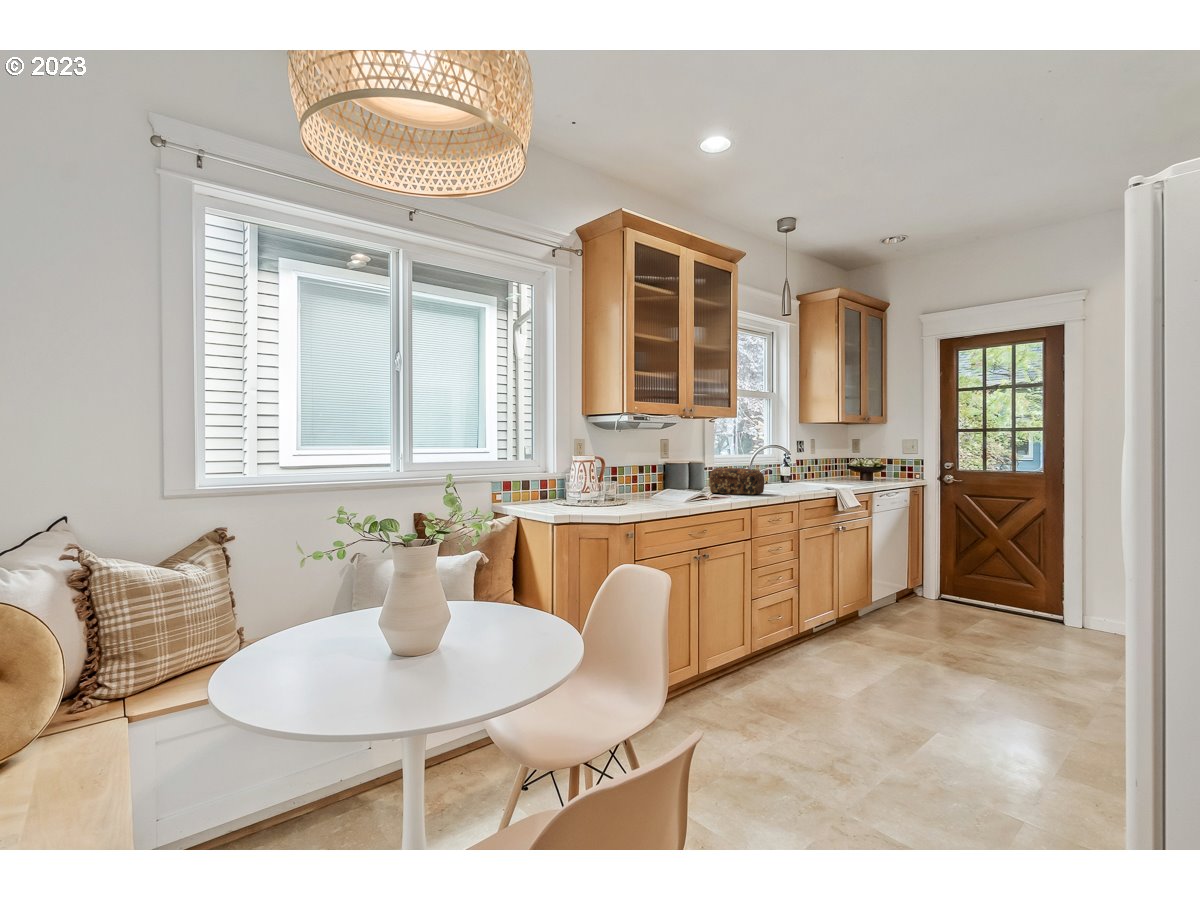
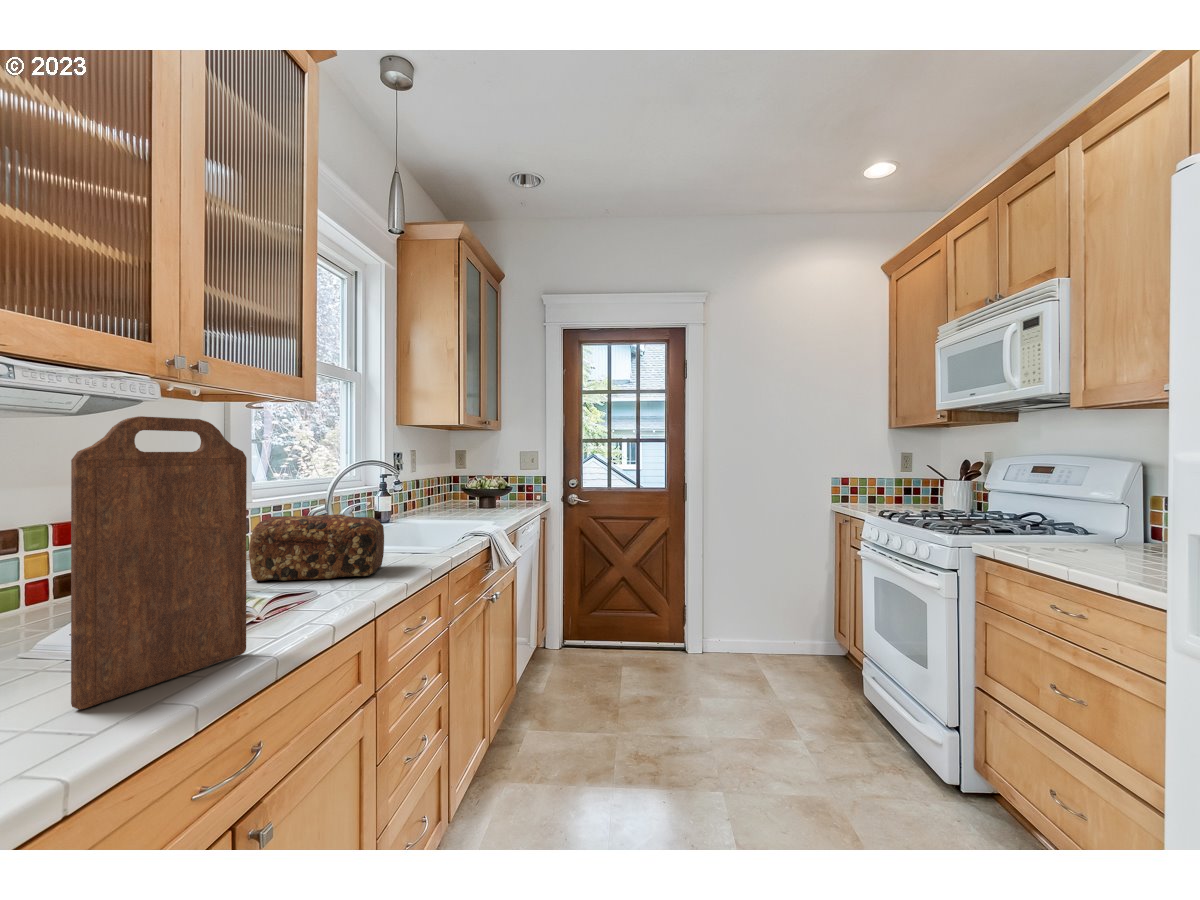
cutting board: none [665,430,703,504] -> present [71,416,247,709]

